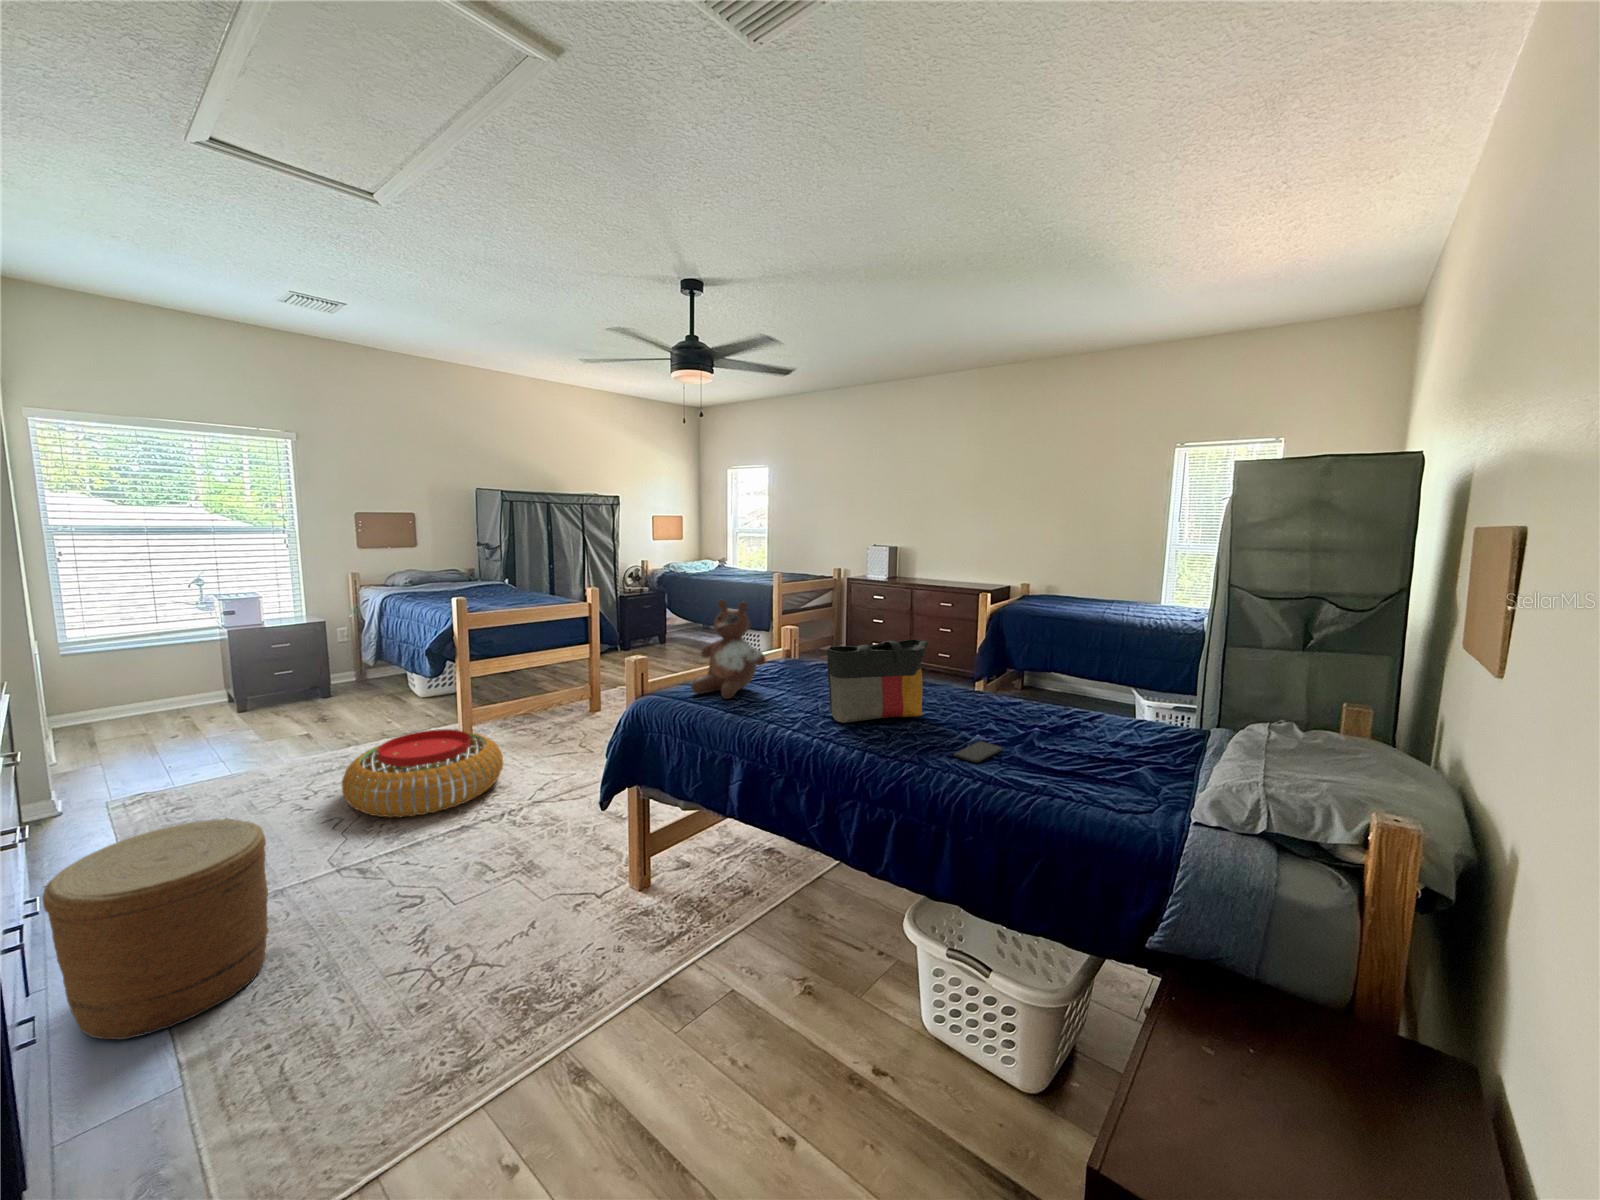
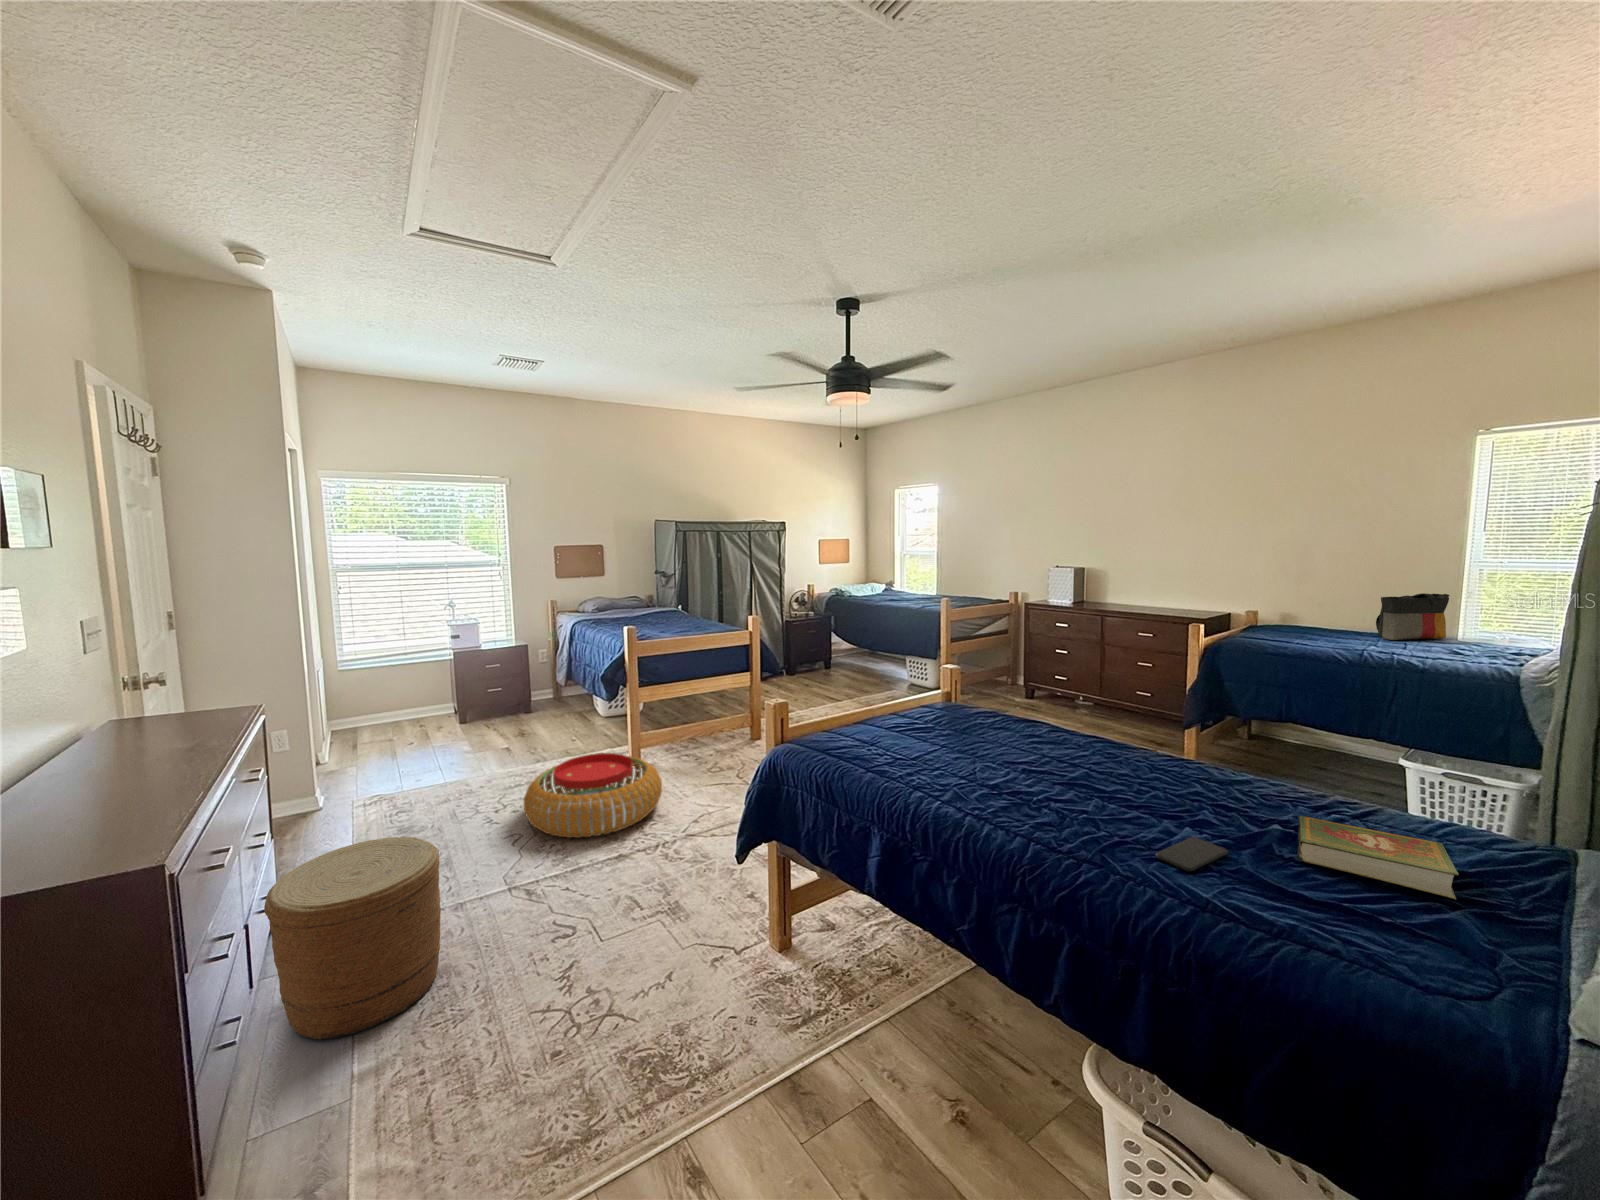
stuffed bear: present [691,600,766,699] -> none [833,639,916,751]
tote bag: present [827,639,929,723] -> present [1376,593,1450,640]
book: none [1047,721,1140,765] -> present [1297,815,1459,900]

